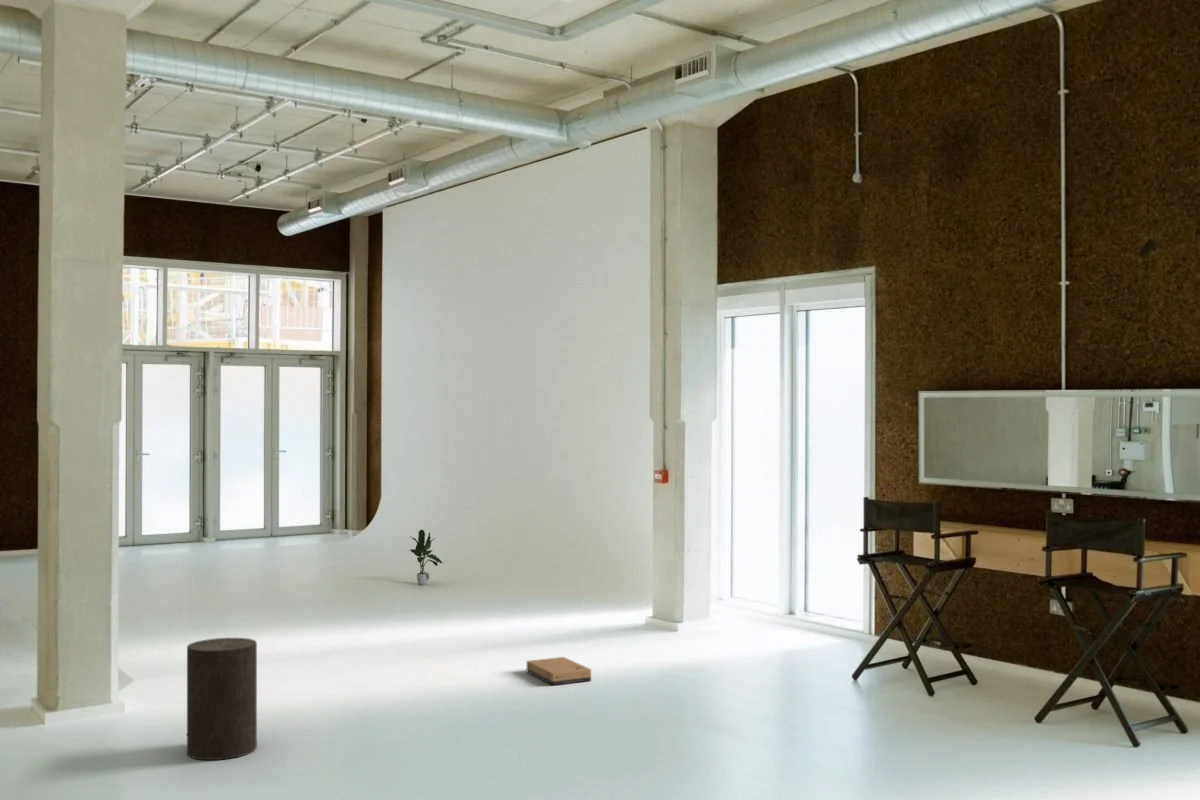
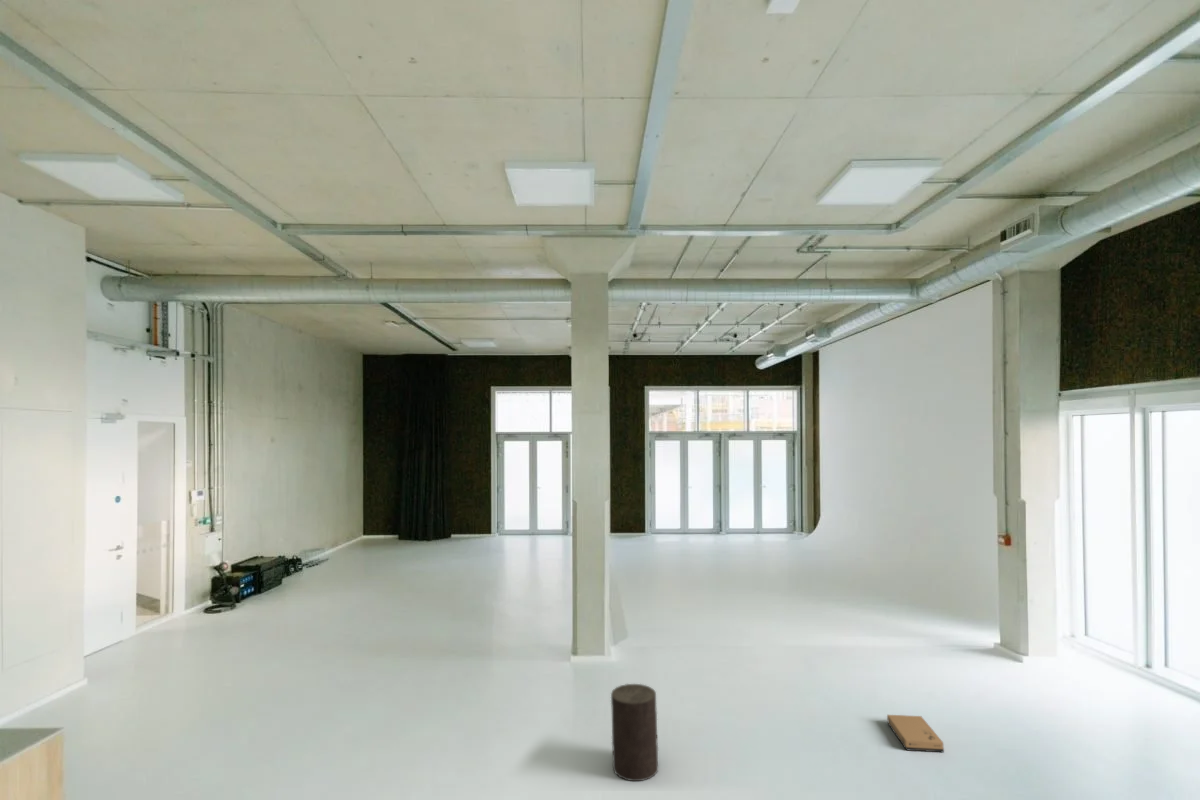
potted plant: present [410,530,442,585] -> none [826,559,851,596]

